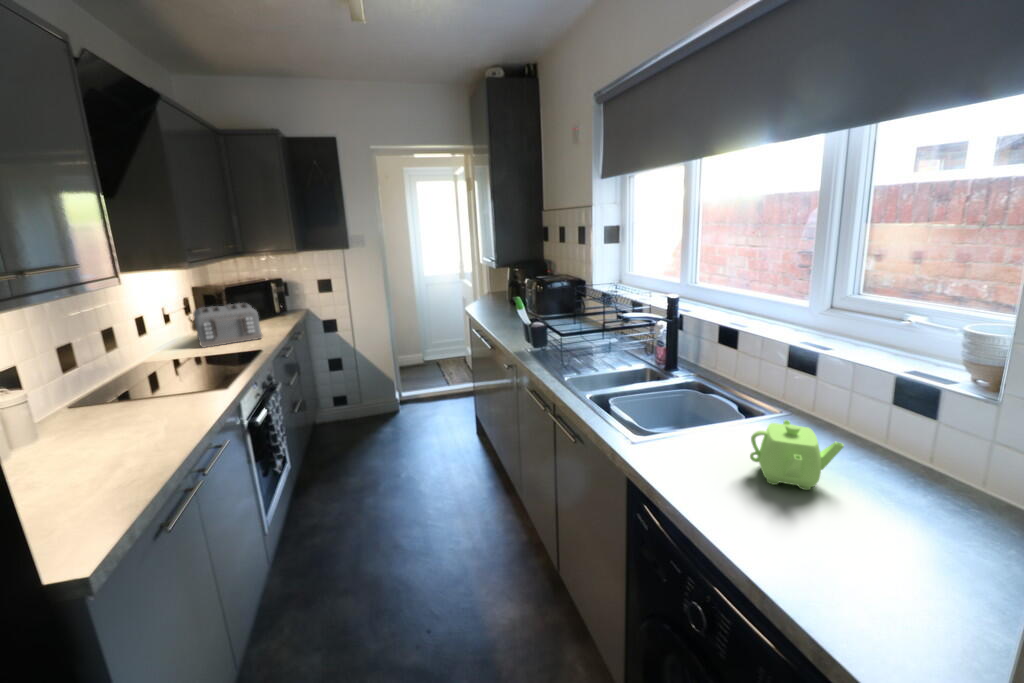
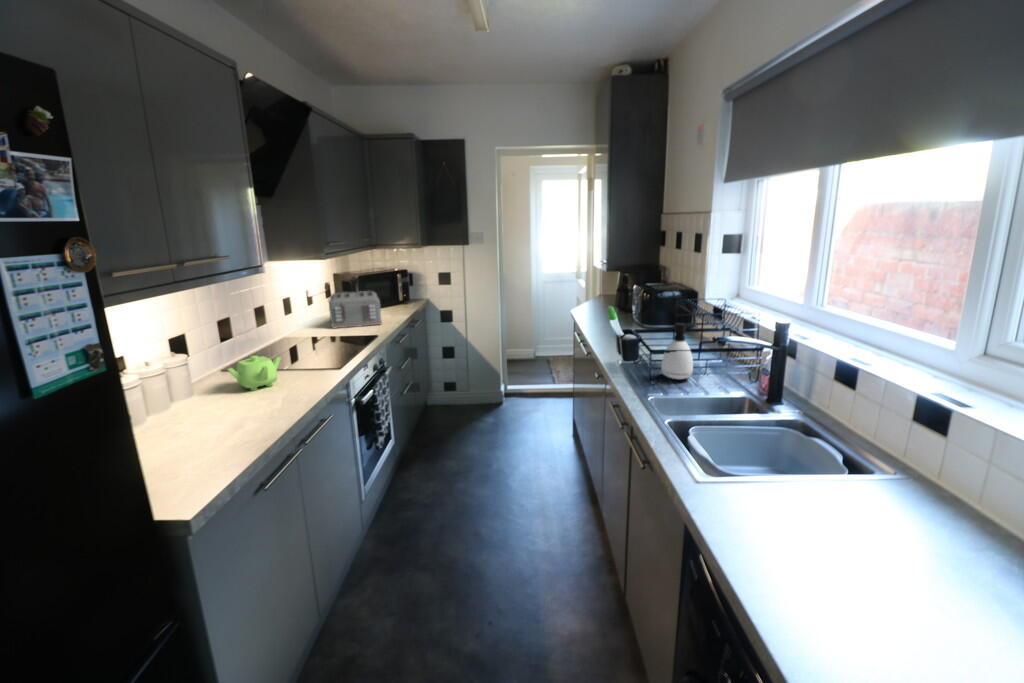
soap dispenser: none [570,307,599,360] -> present [661,323,697,379]
teapot: present [750,420,844,490] -> present [227,356,281,391]

